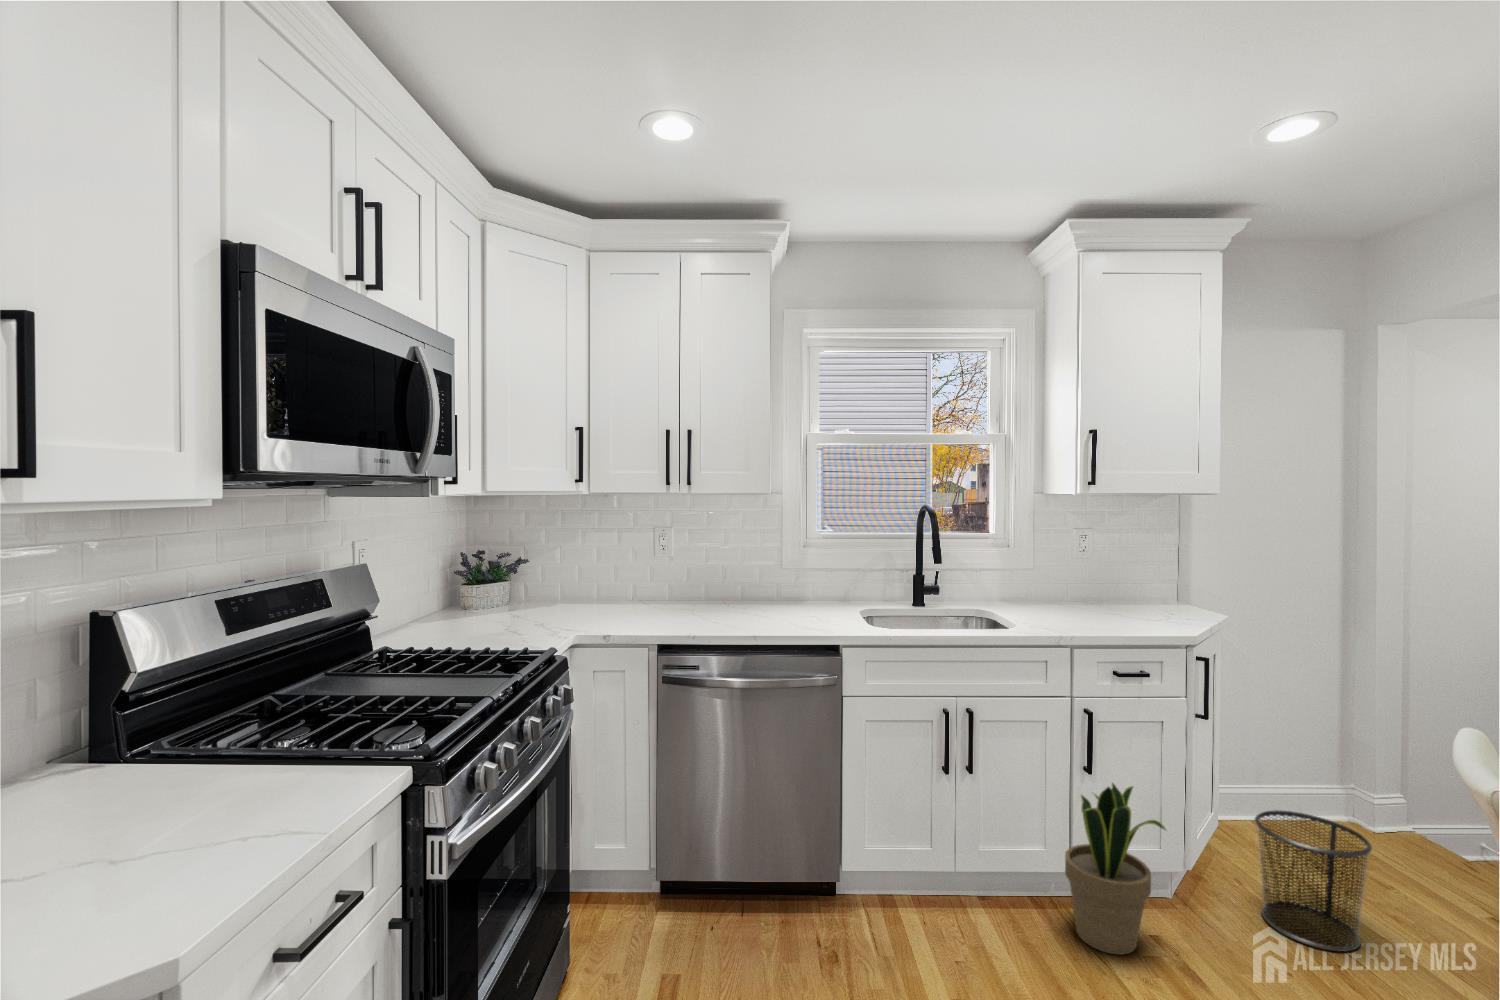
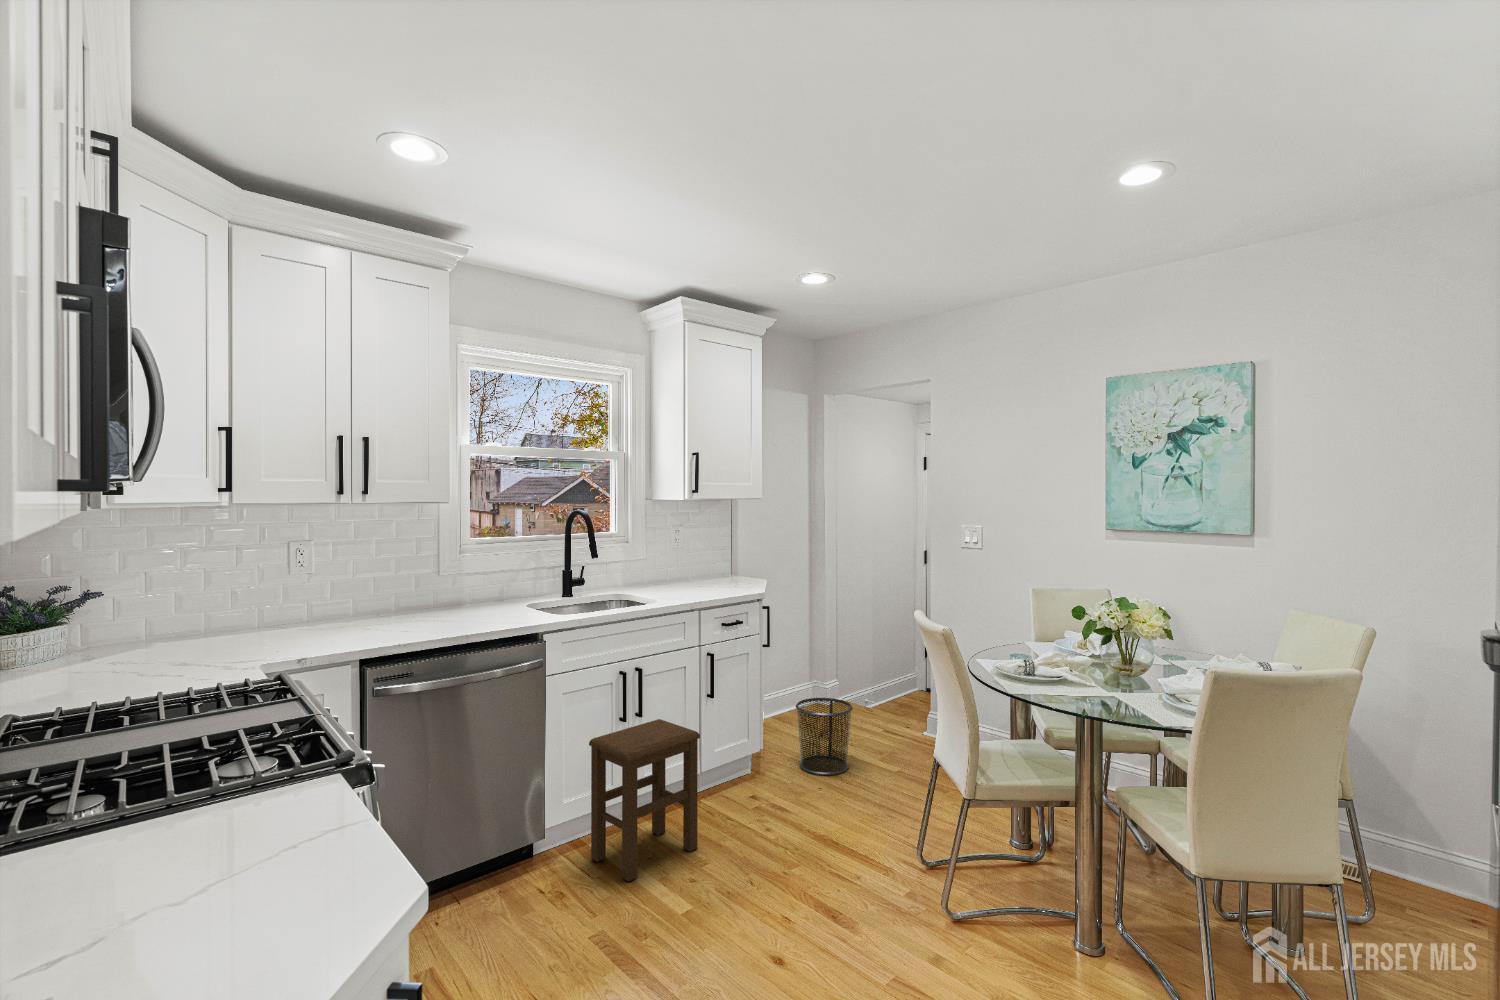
stool: none [889,781,1033,979] -> present [589,719,700,881]
potted plant: present [1065,783,1166,955] -> none [703,701,766,818]

